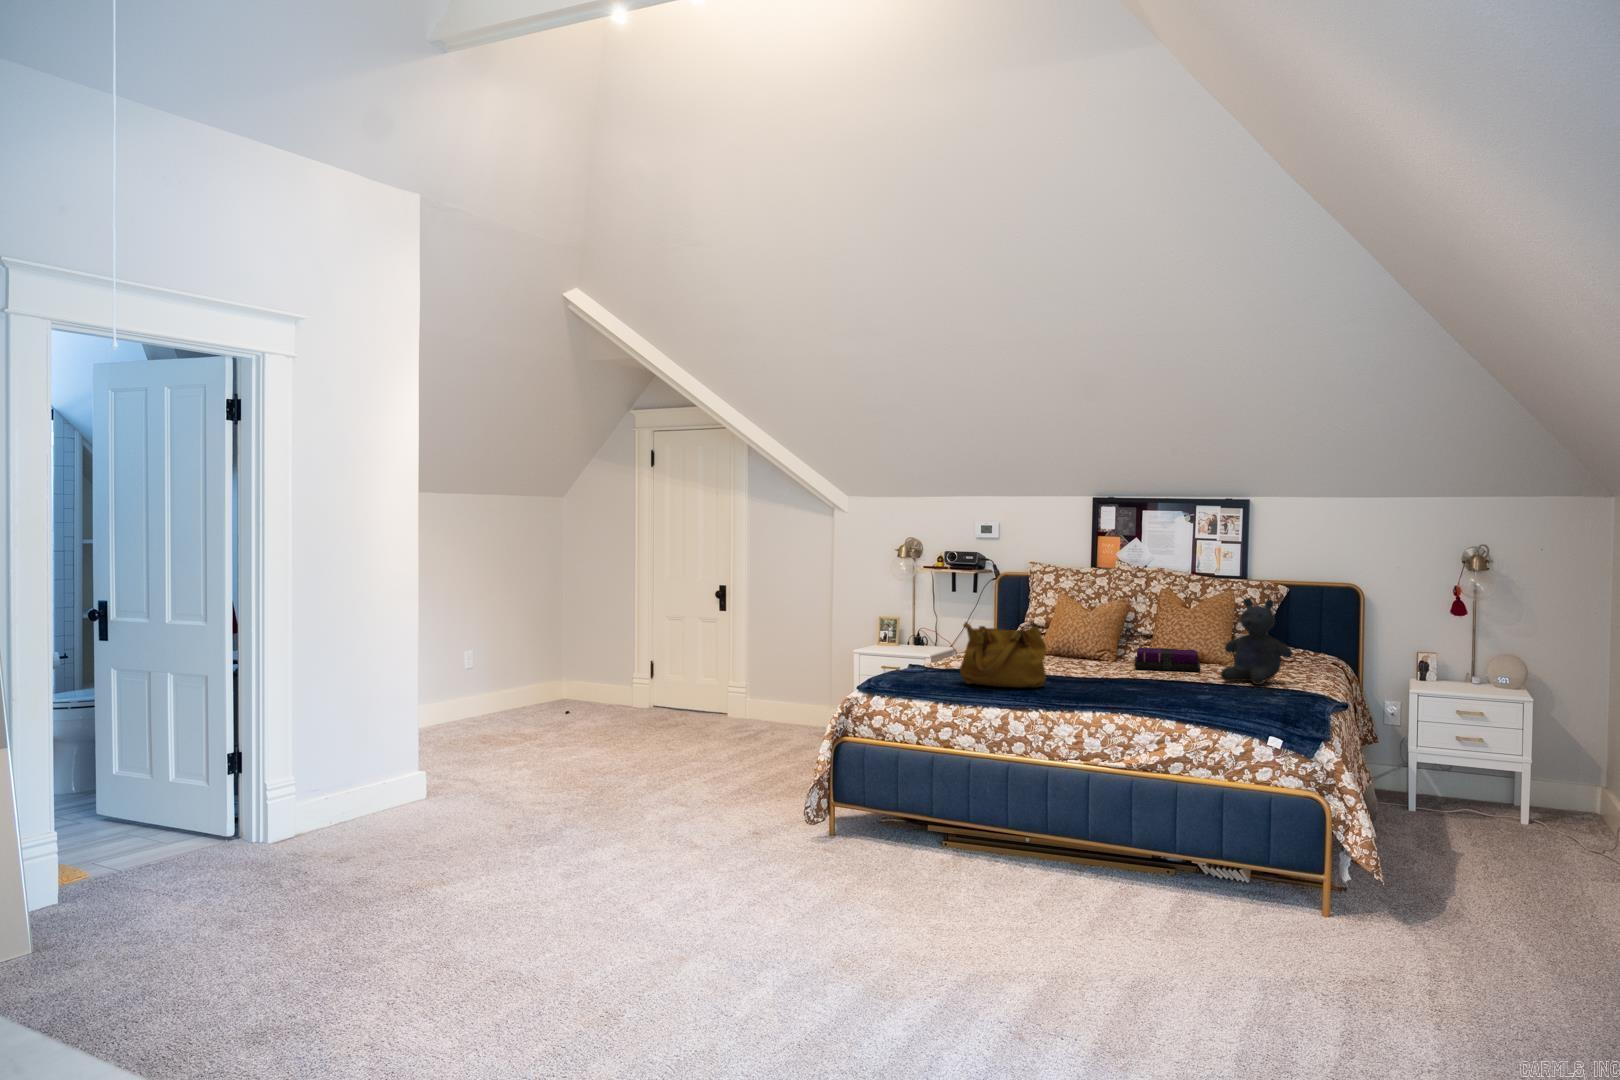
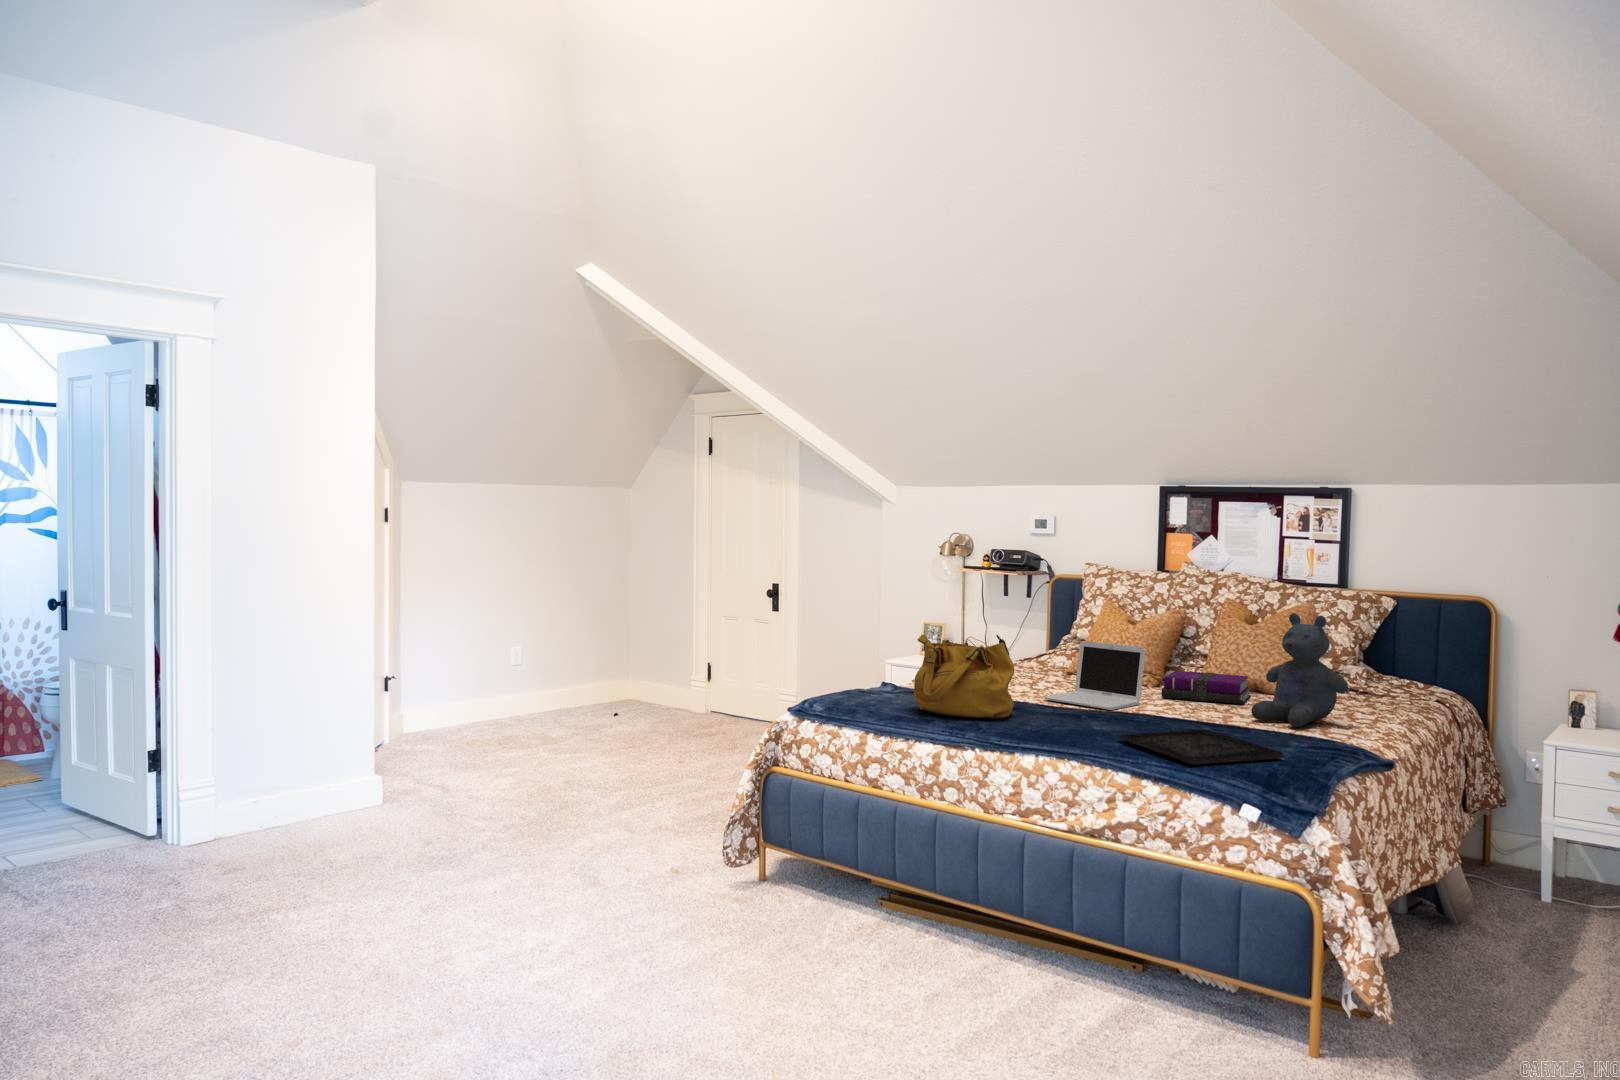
laptop: none [1050,625,1129,679] -> present [1044,641,1145,710]
tray: none [1146,688,1276,711] -> present [1118,729,1284,764]

